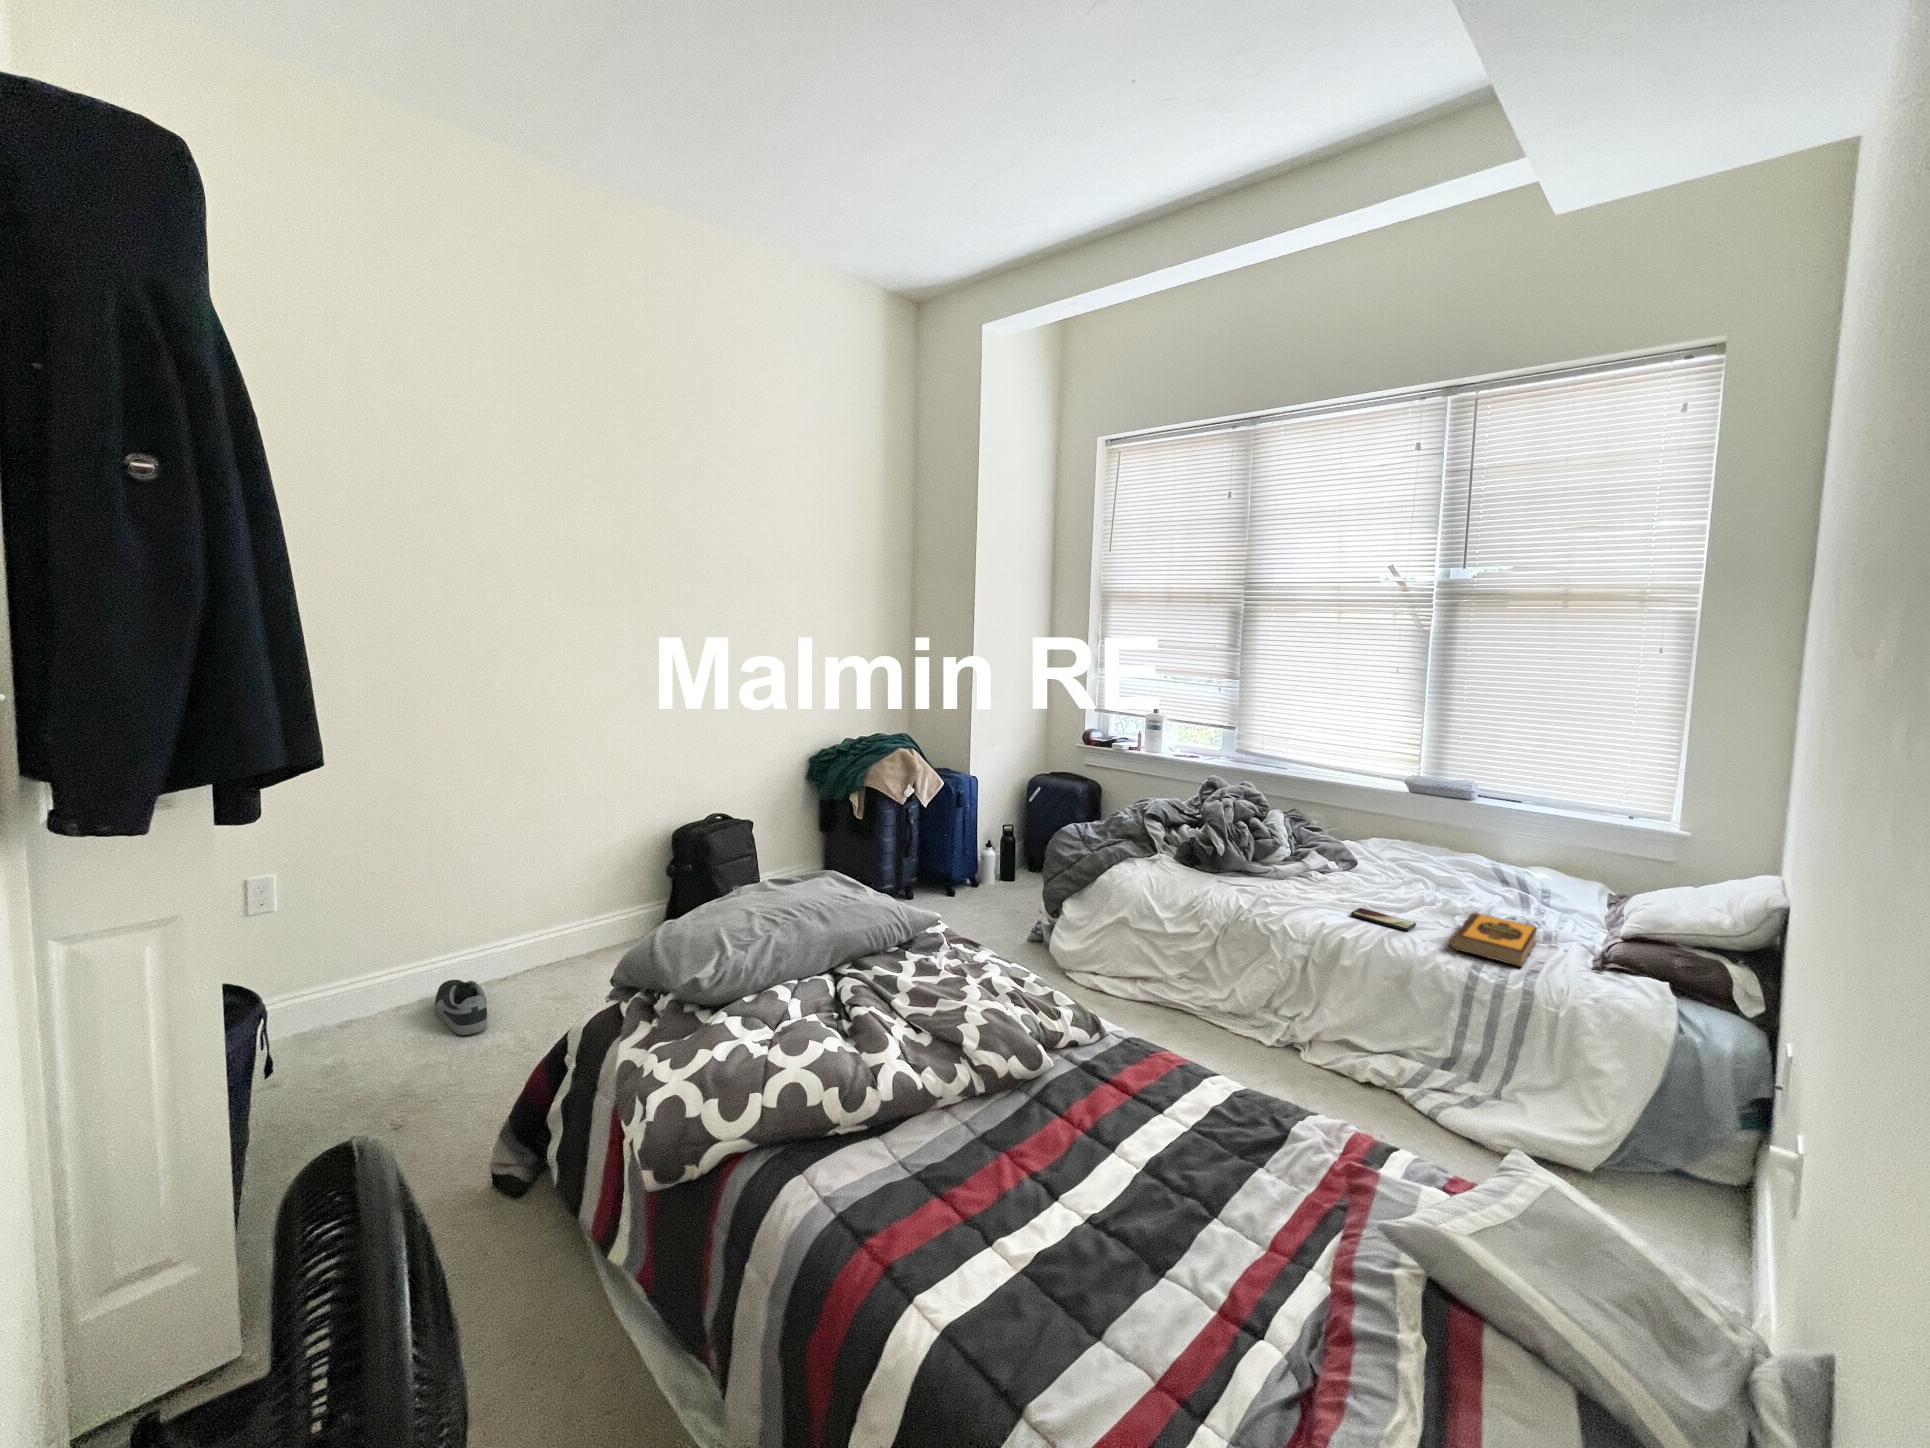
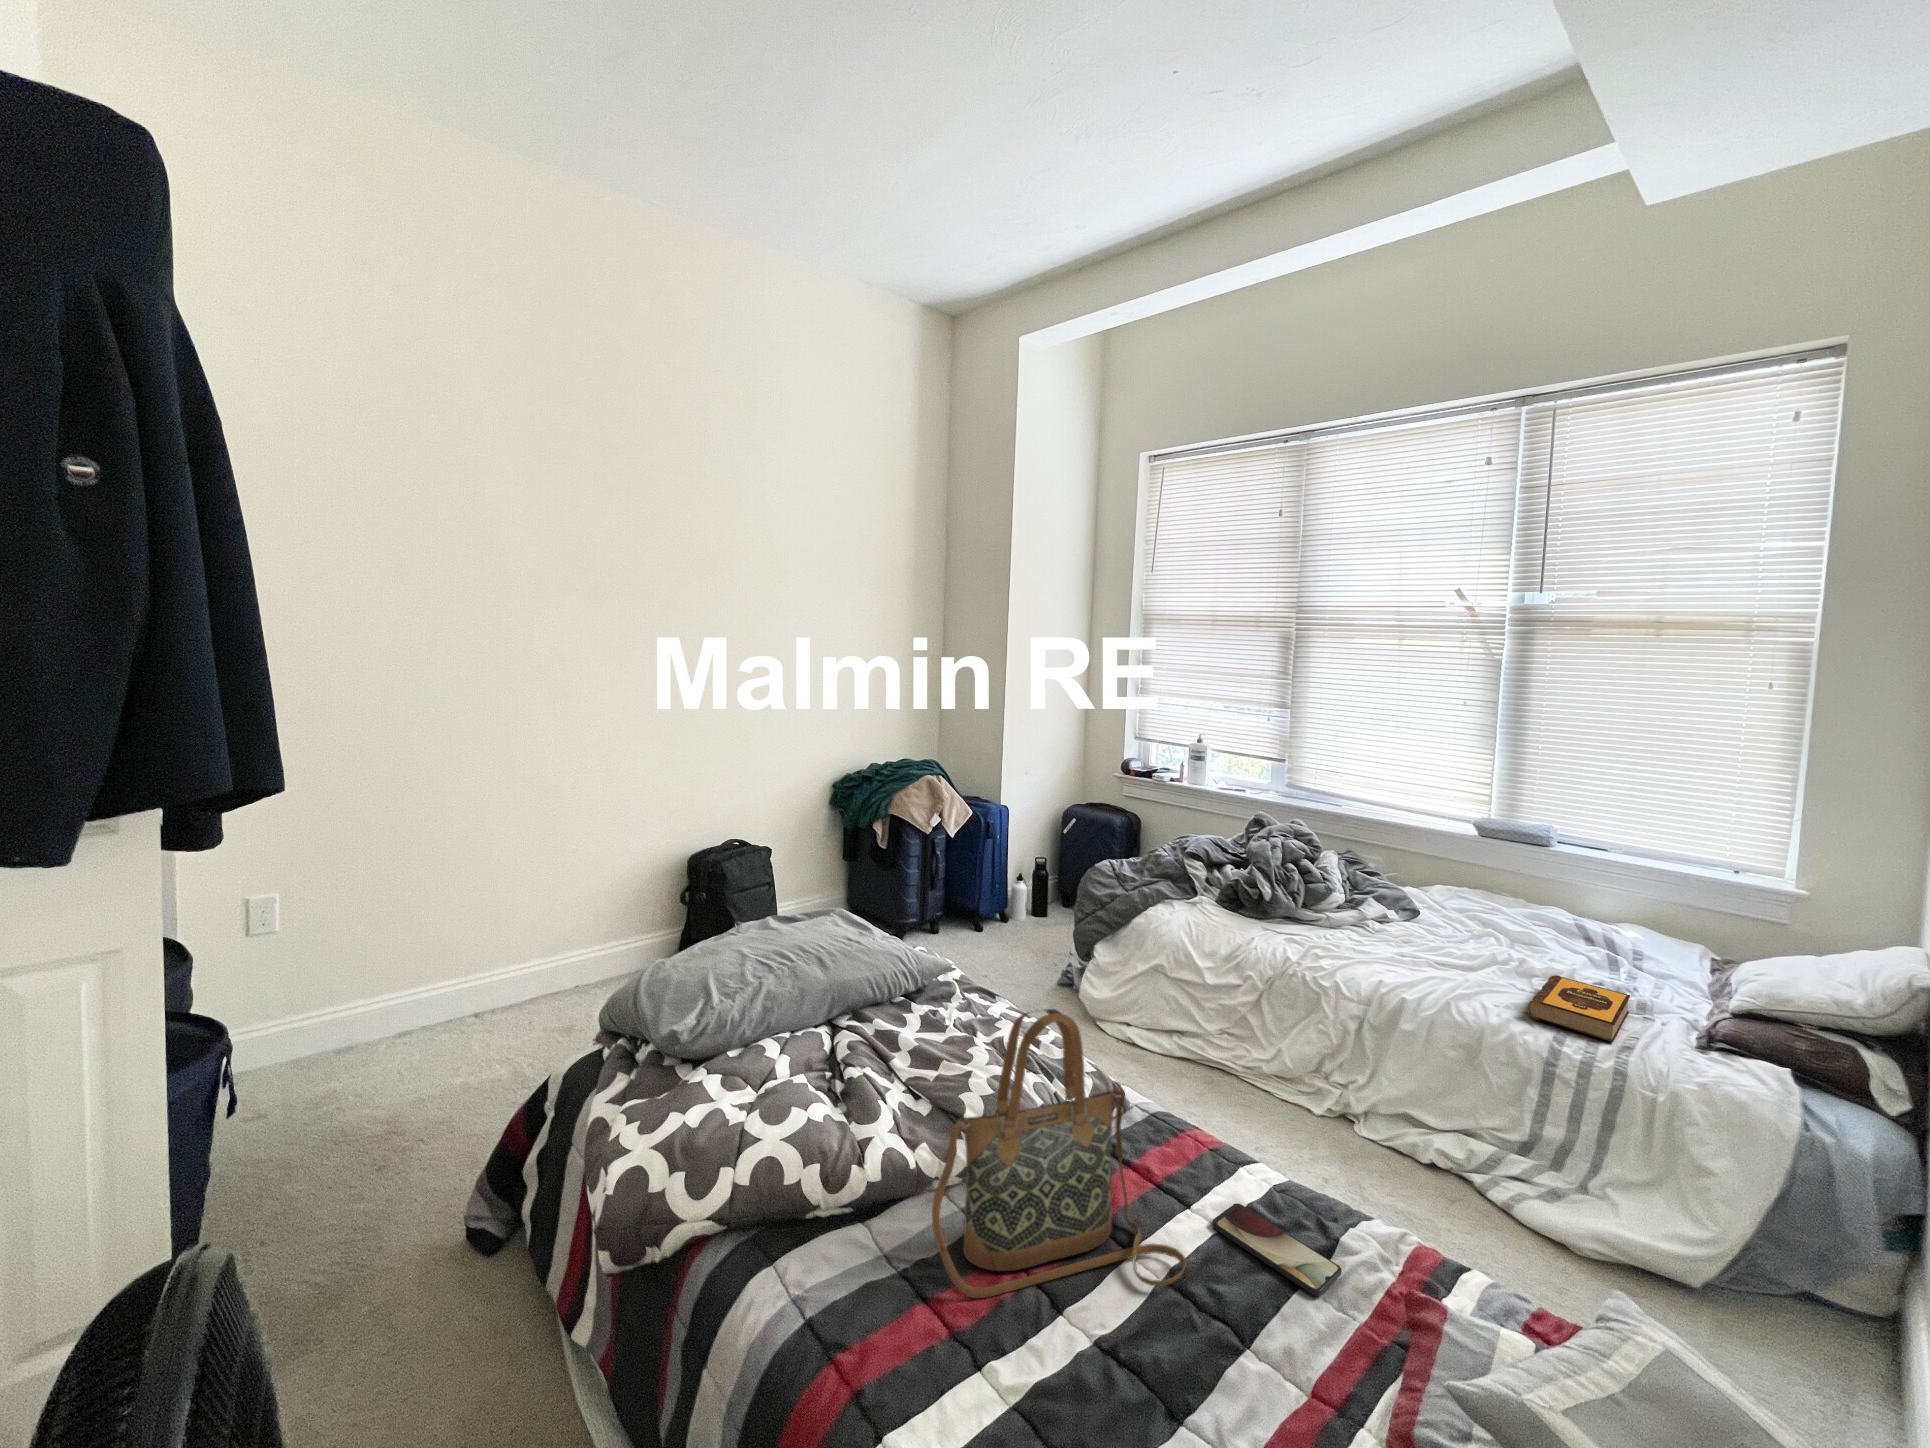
smartphone: present [1351,908,1416,931] -> present [1212,1203,1342,1296]
handbag: none [943,942,1163,1190] -> present [932,1009,1187,1298]
shoe: present [435,980,487,1035] -> none [438,1006,487,1066]

